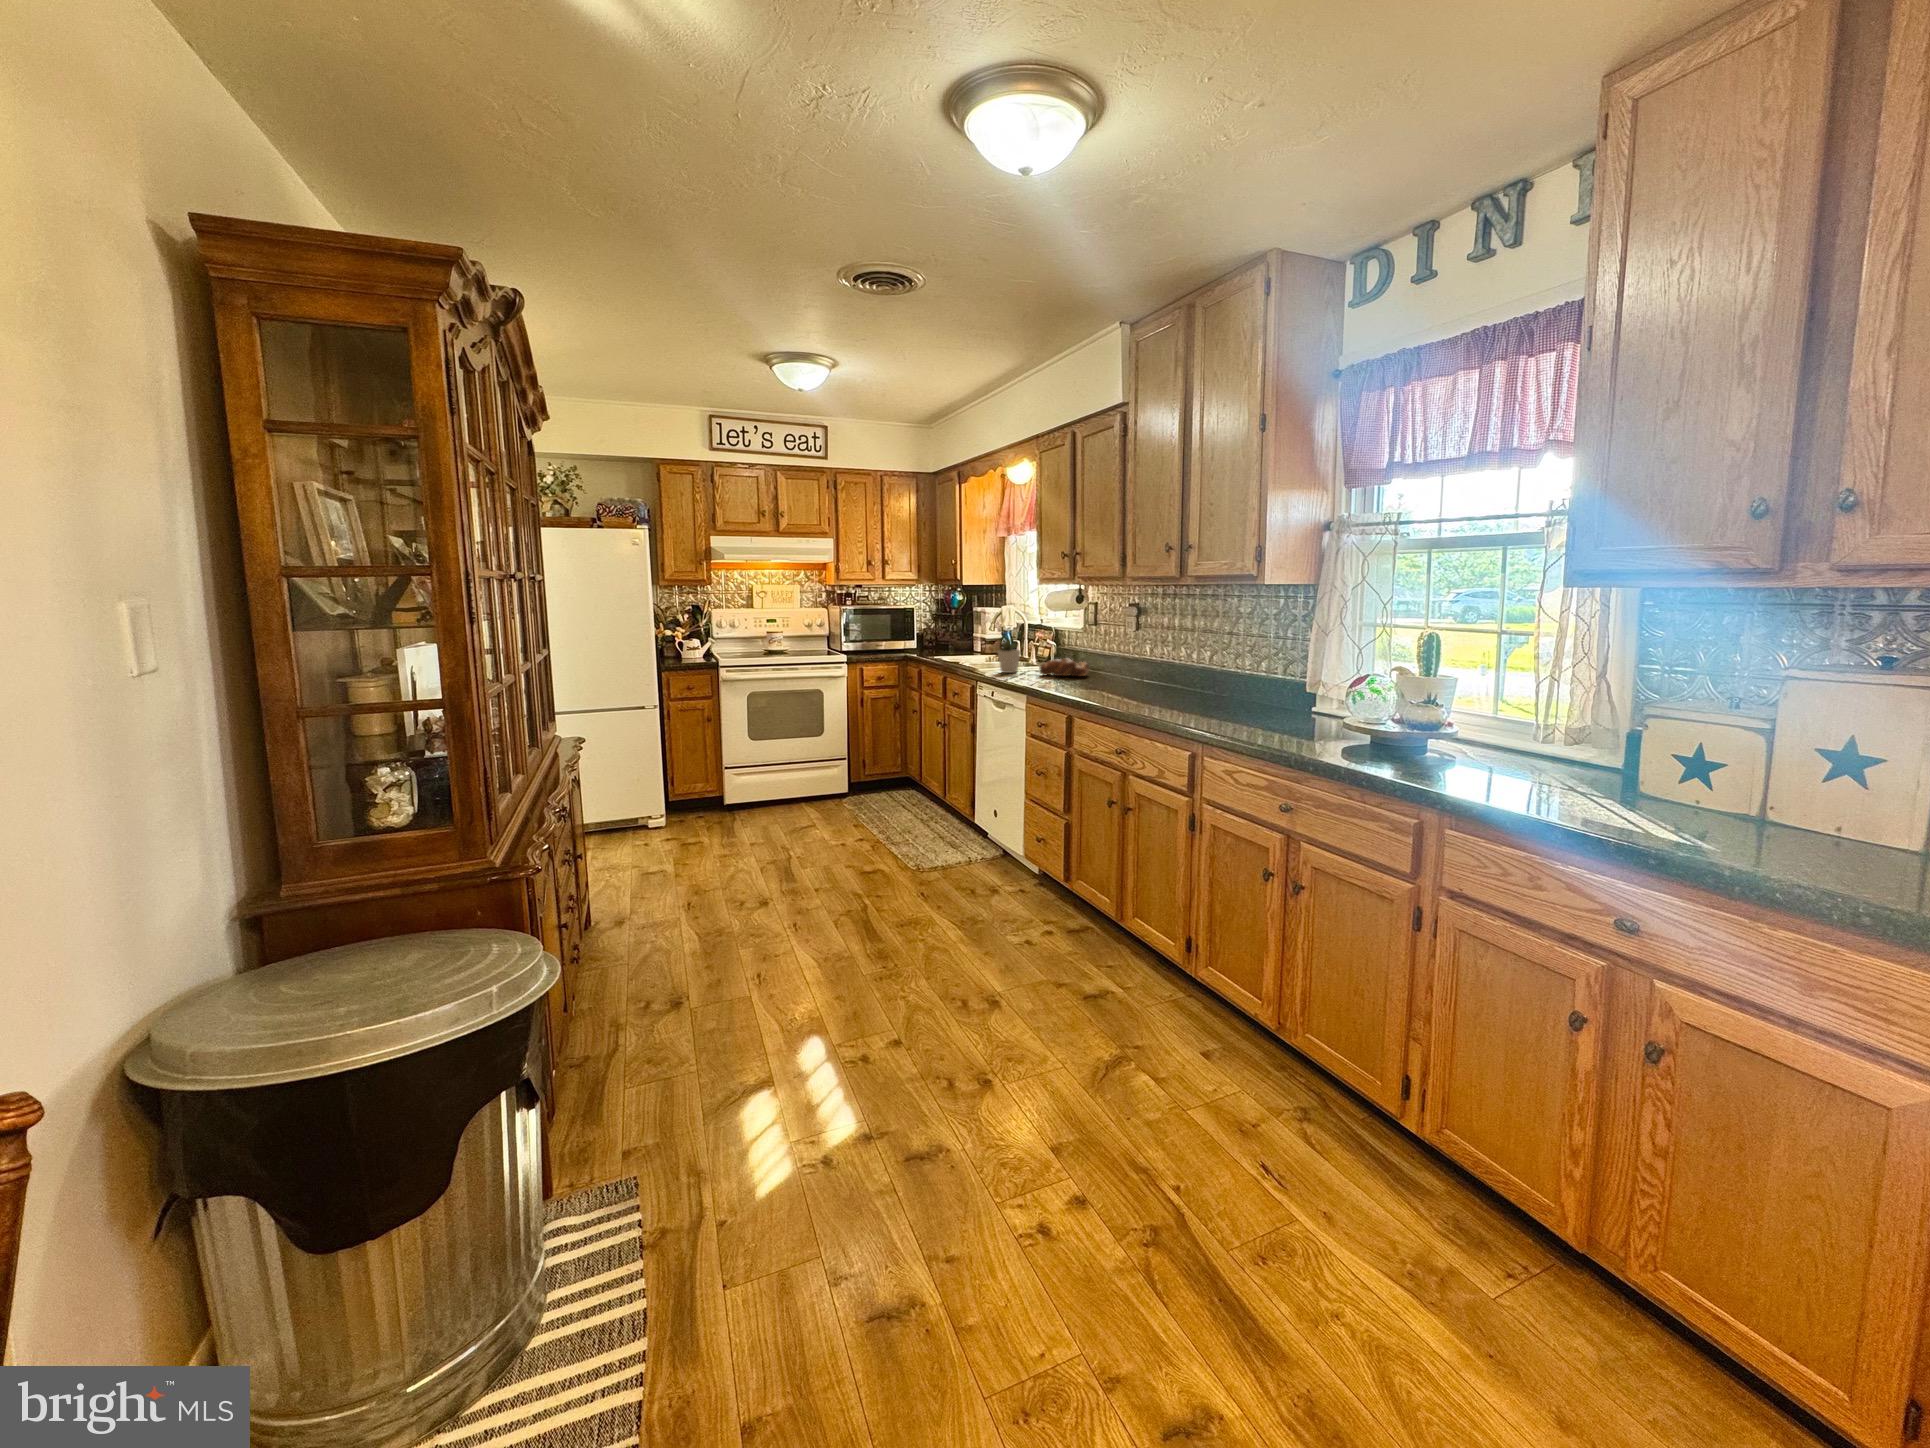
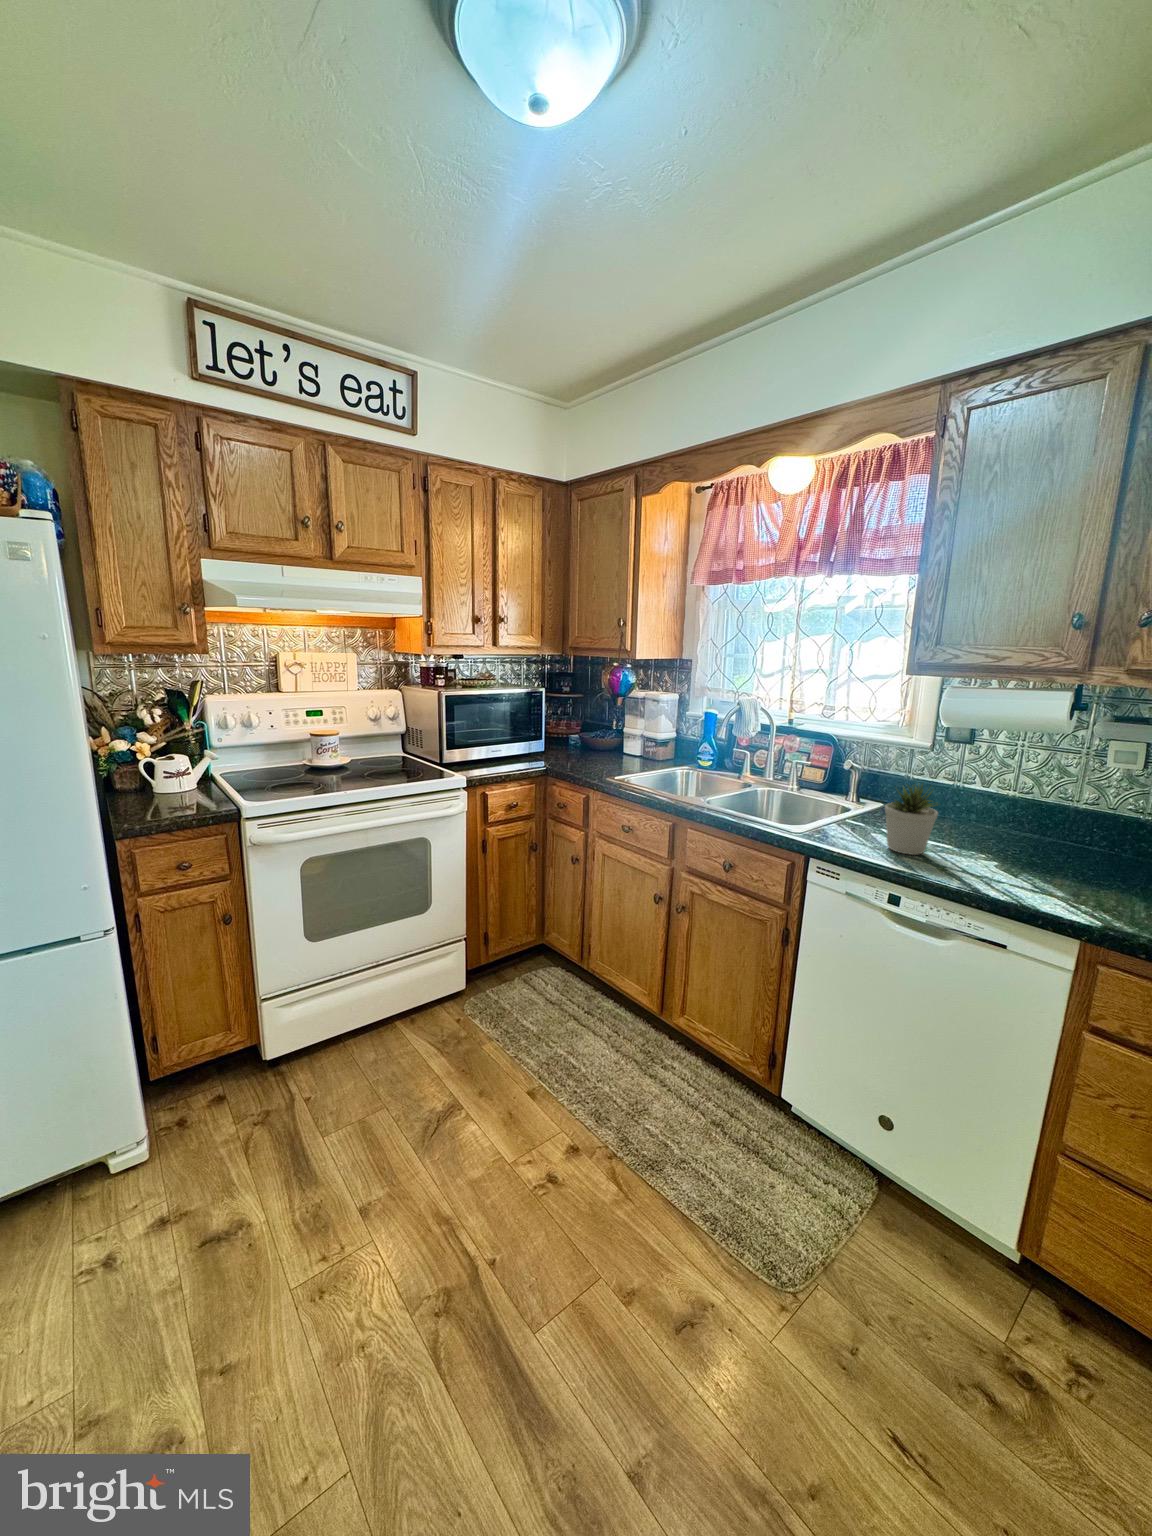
bread loaf: present [1039,658,1089,676] -> none [987,828,1112,872]

